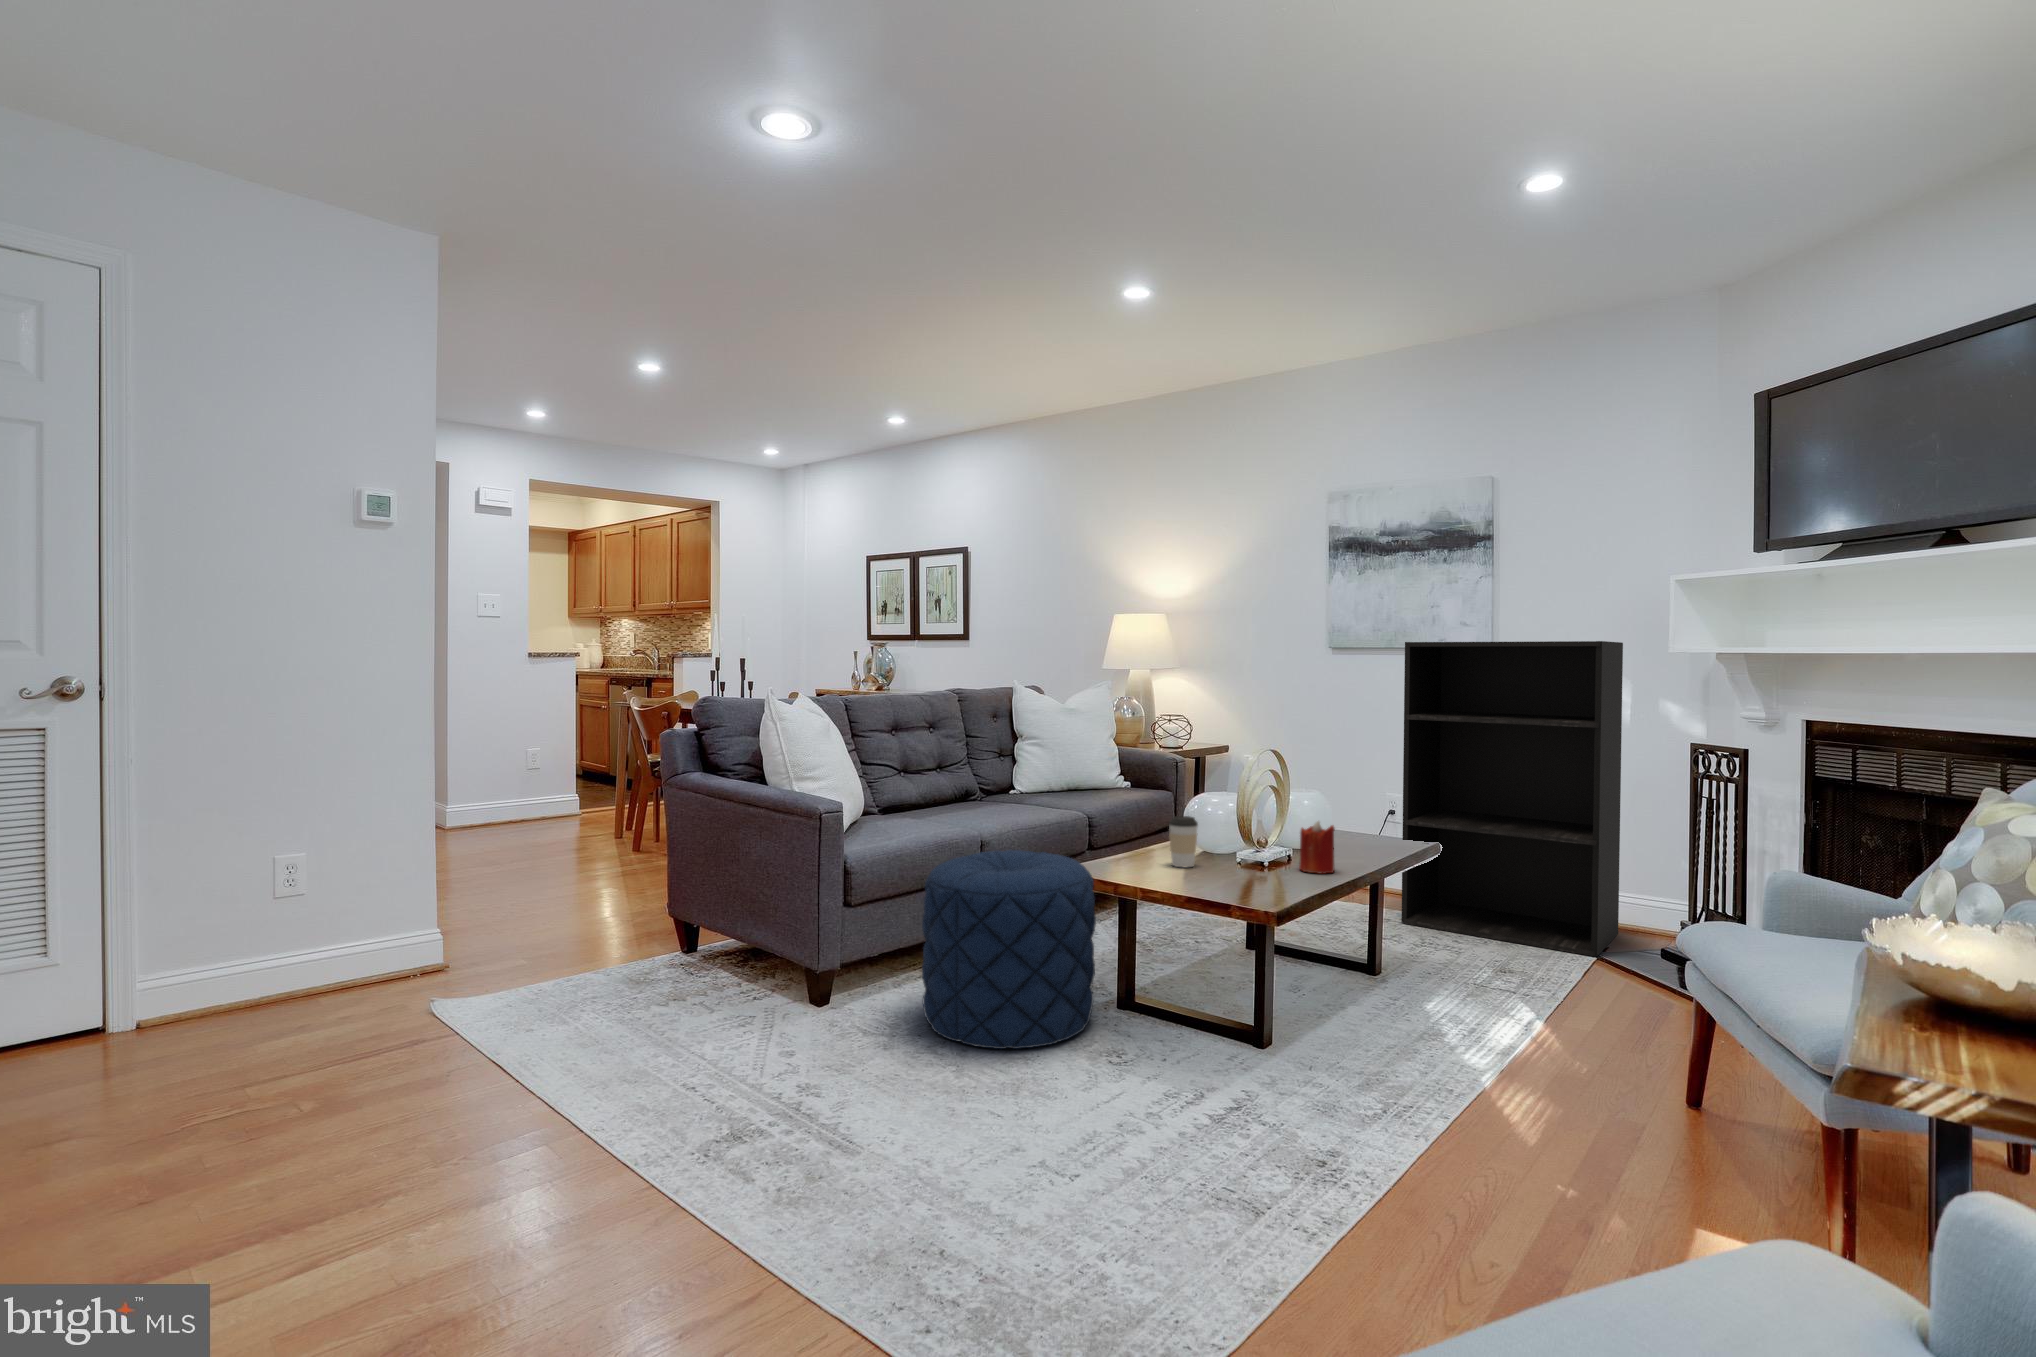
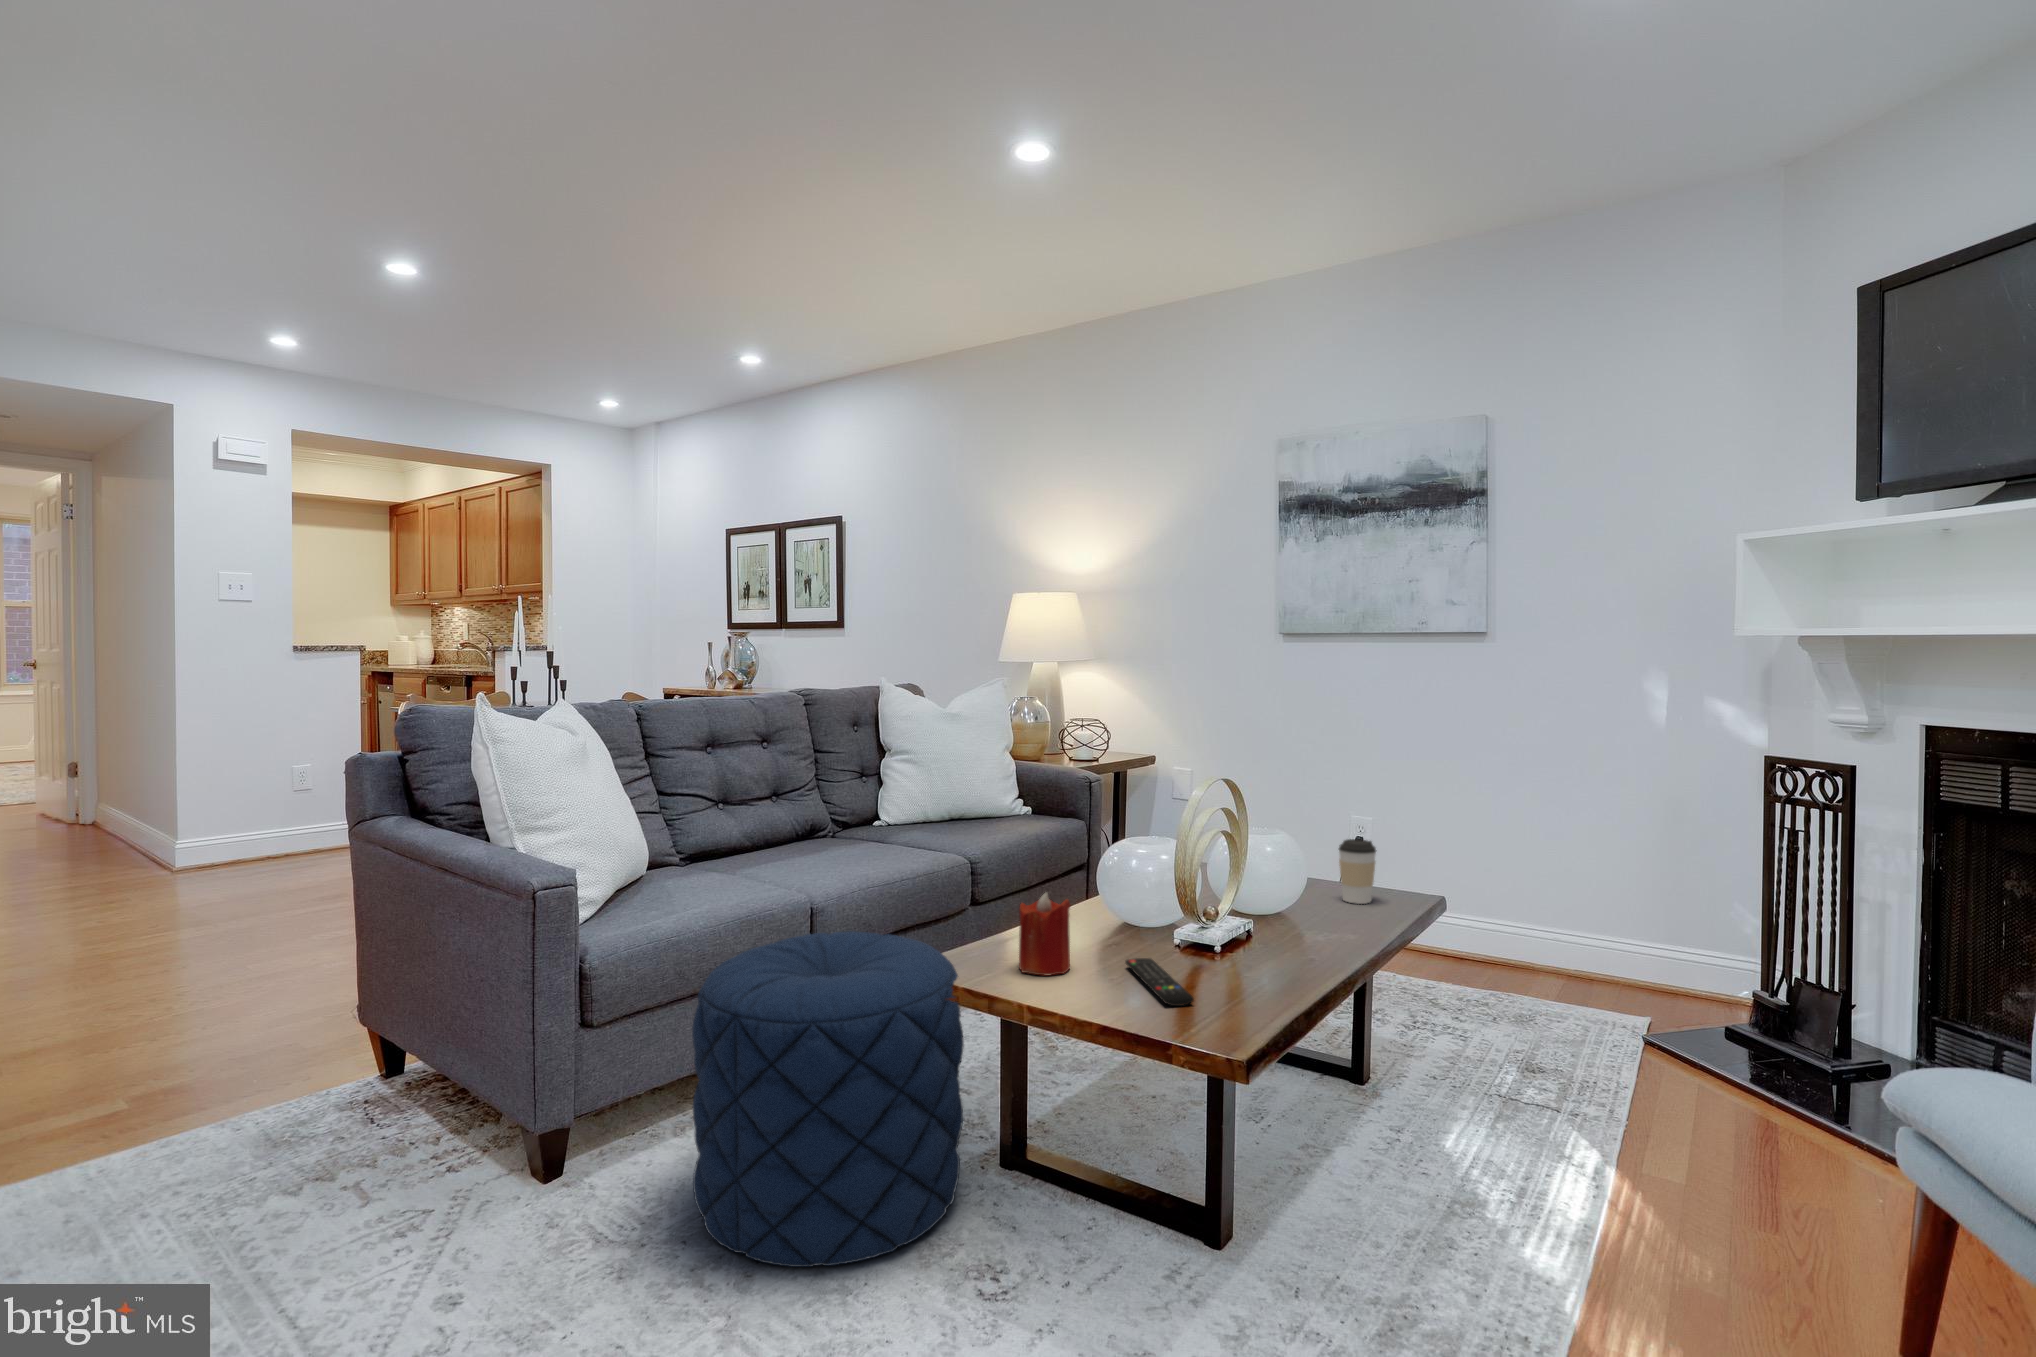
bookshelf: present [1401,641,1623,956] -> none [1384,620,1664,1040]
coffee cup: present [1169,816,1198,867] -> present [1339,839,1376,904]
candle: present [1299,821,1335,873] -> present [1019,893,1070,976]
remote control: none [1204,870,1249,894] -> present [1126,958,1194,1006]

